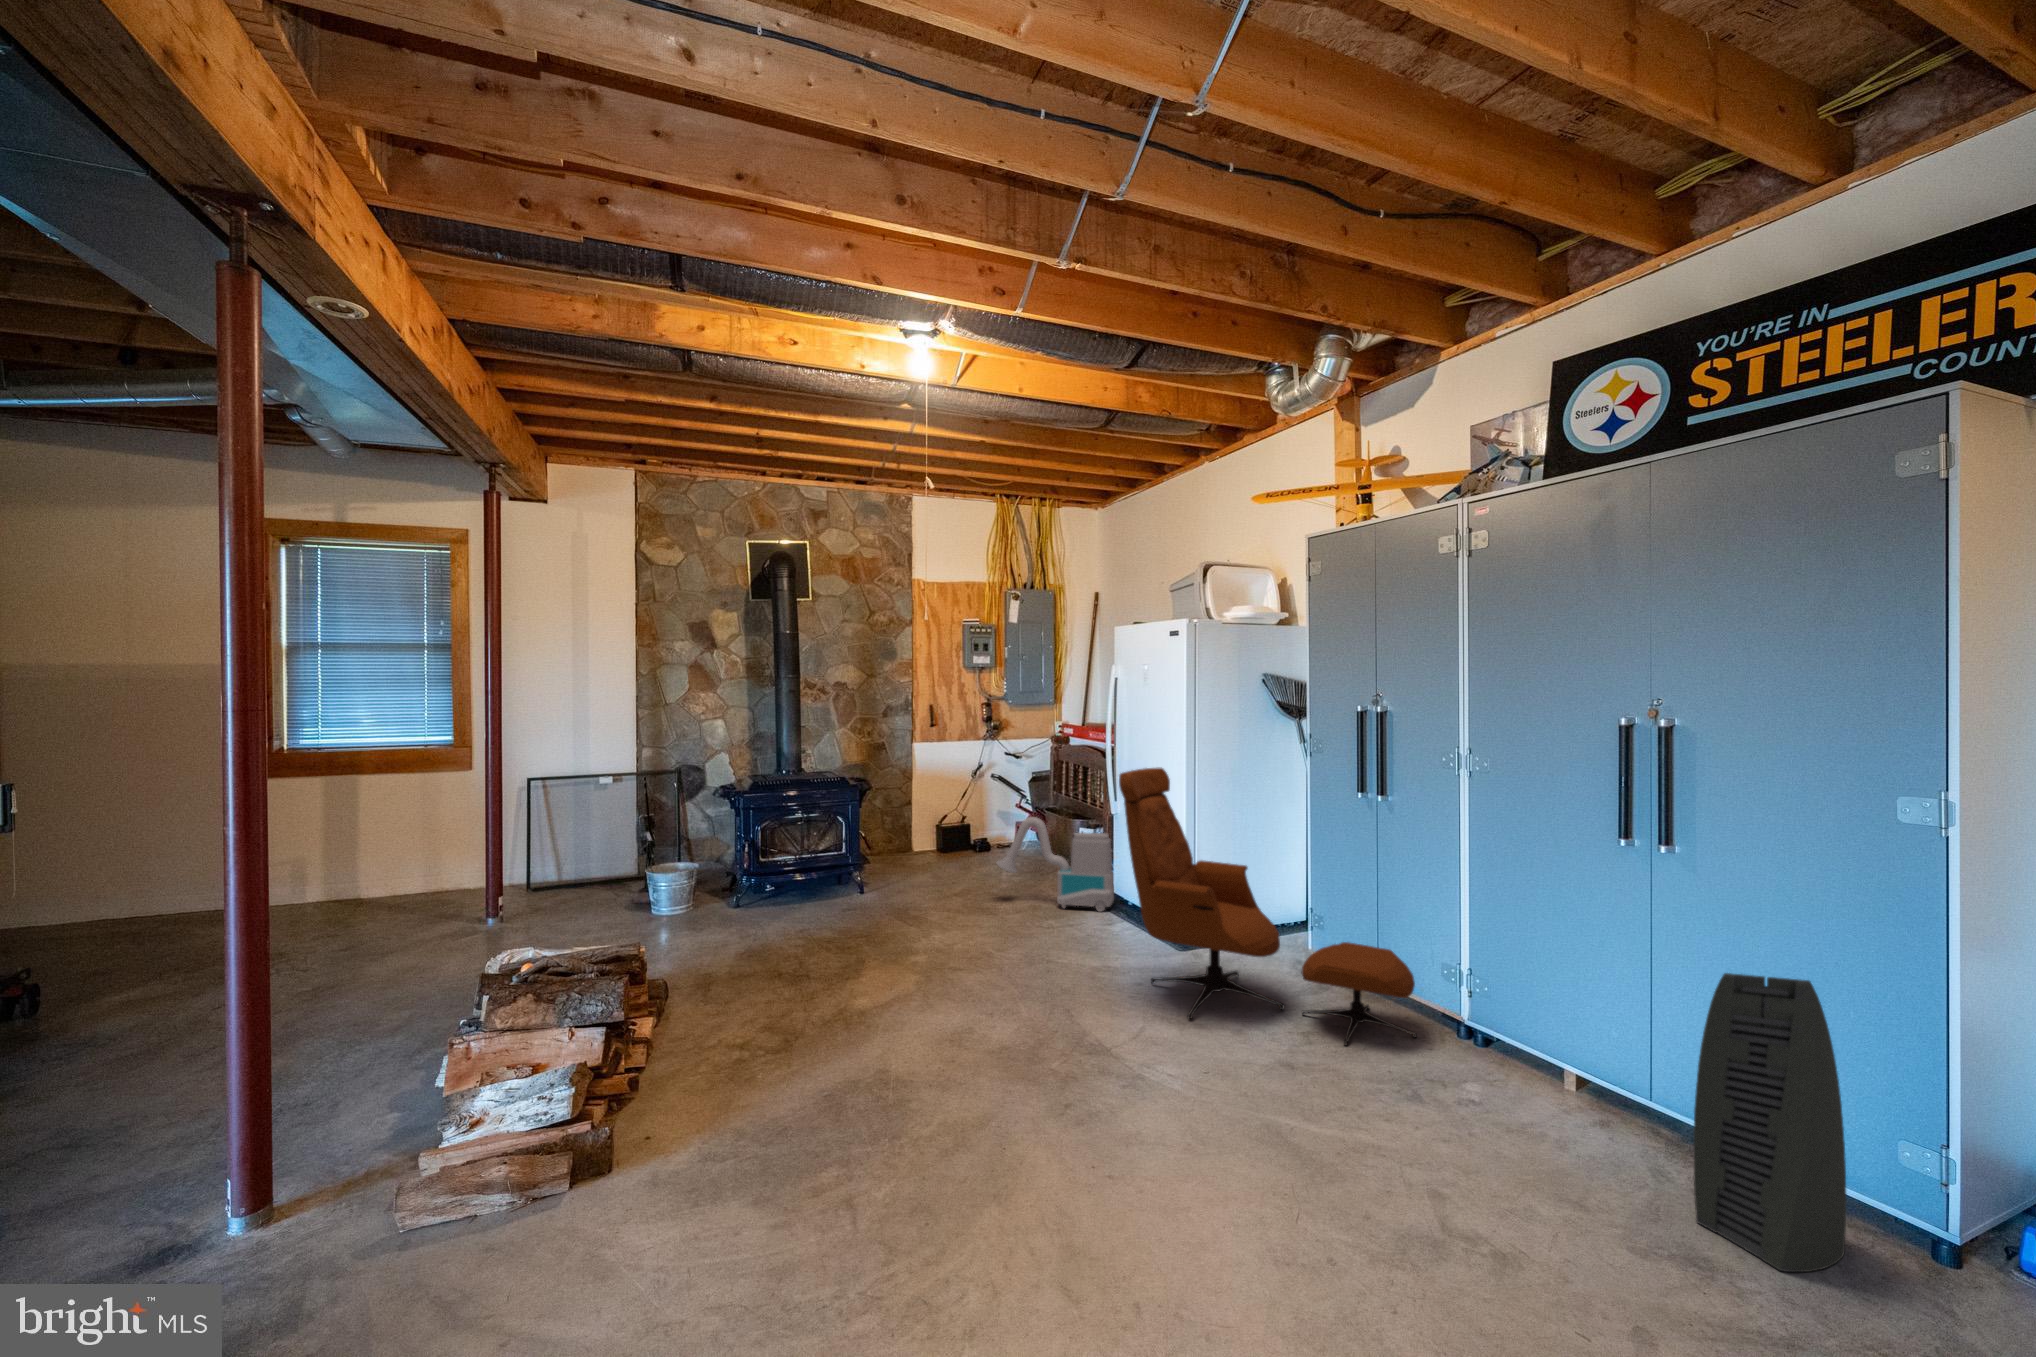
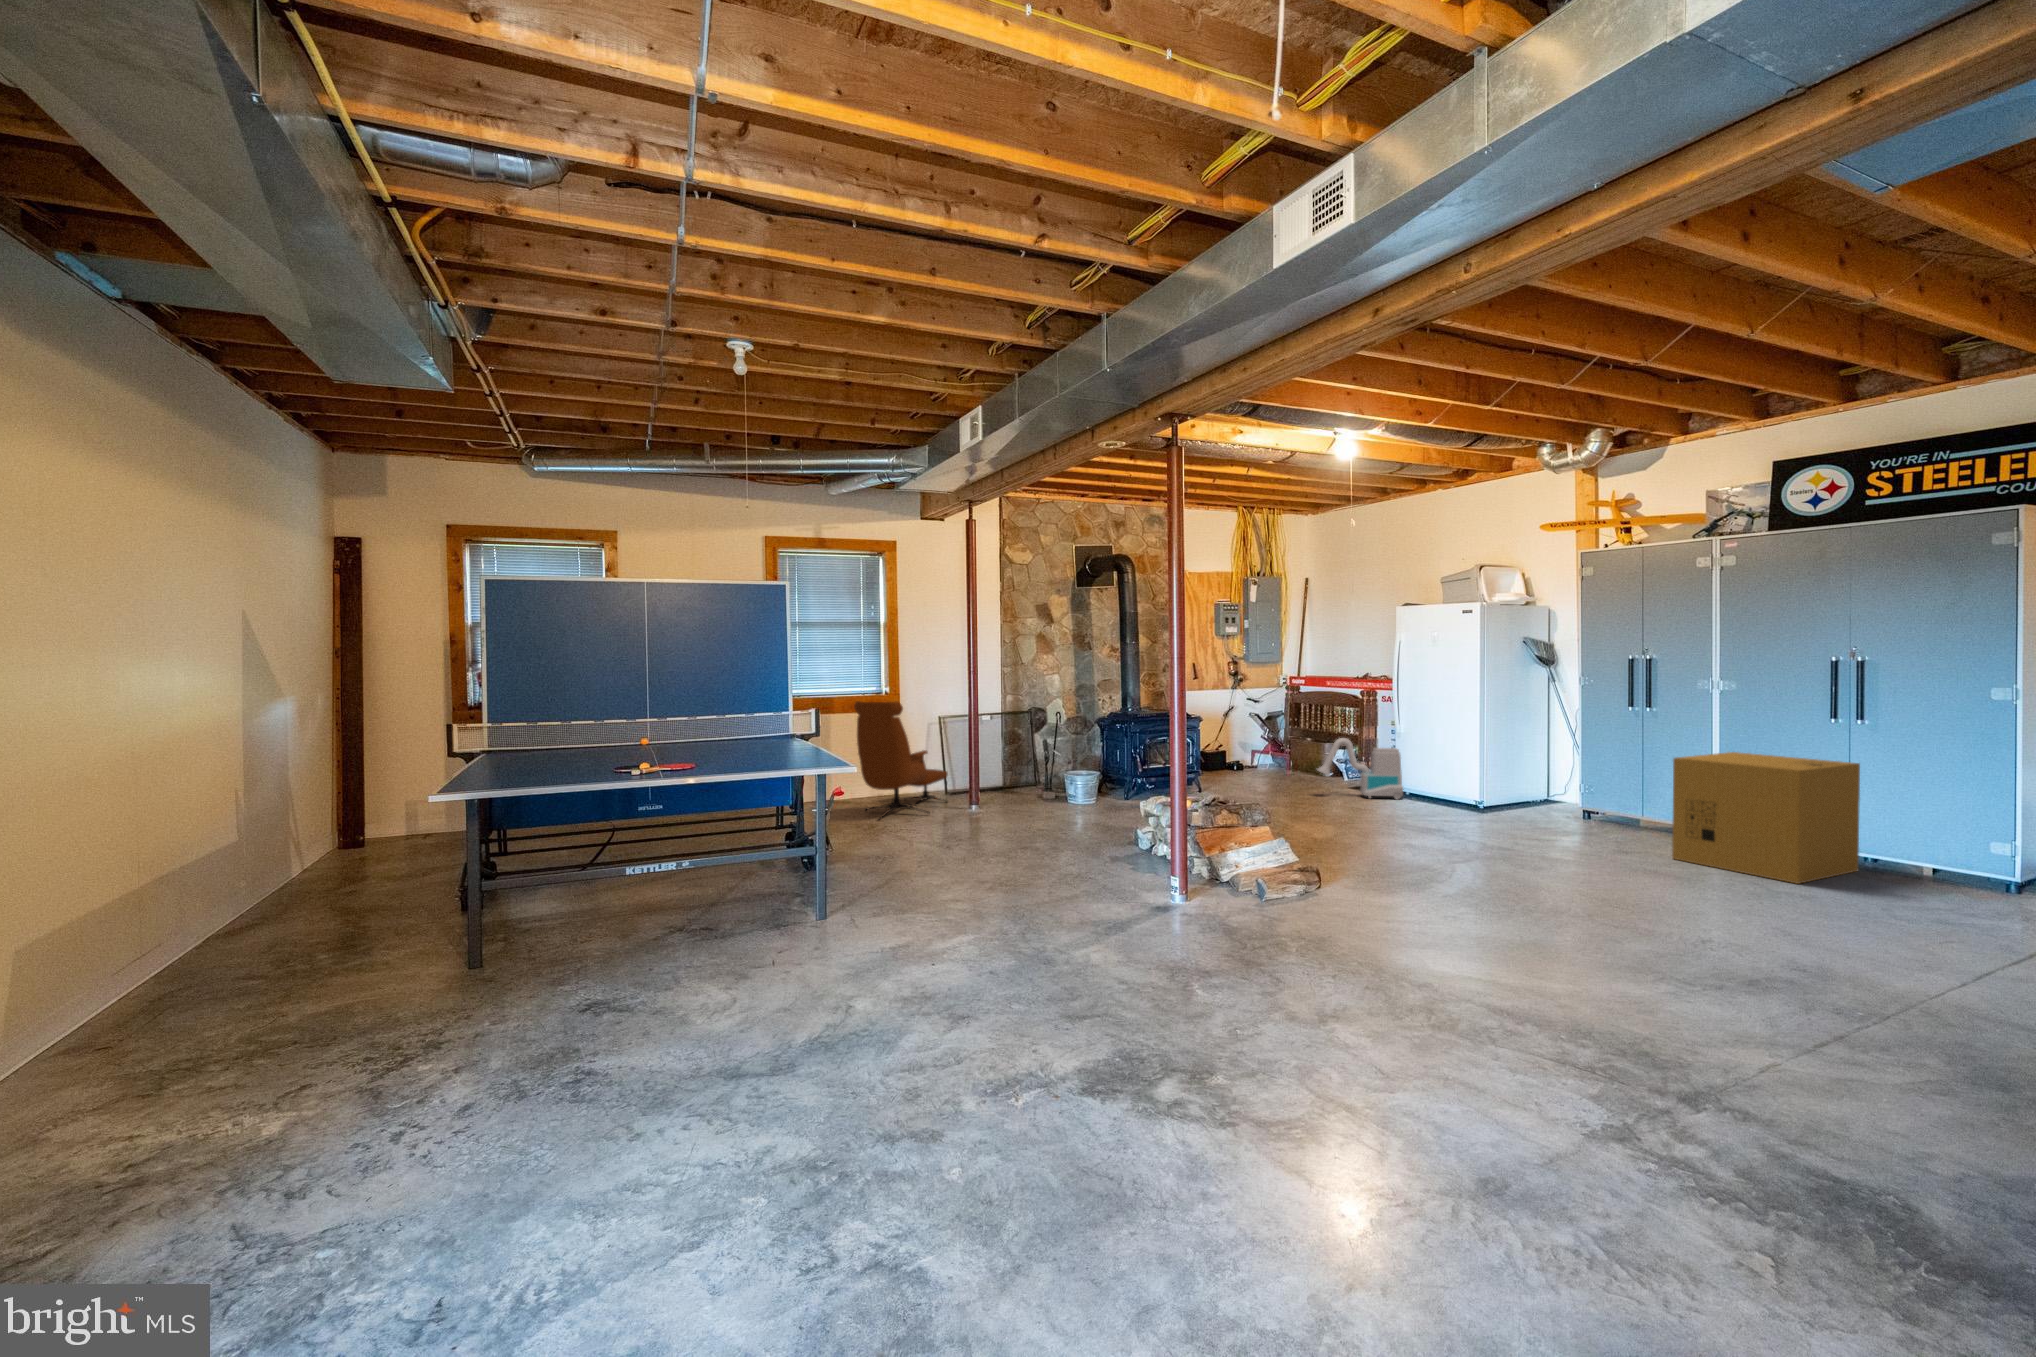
lounge chair: present [1119,768,1417,1046] -> present [854,701,948,819]
cardboard box: none [1333,885,1662,1198] -> present [1672,752,1860,884]
air purifier: present [1694,973,1846,1272] -> none [1893,772,1964,896]

